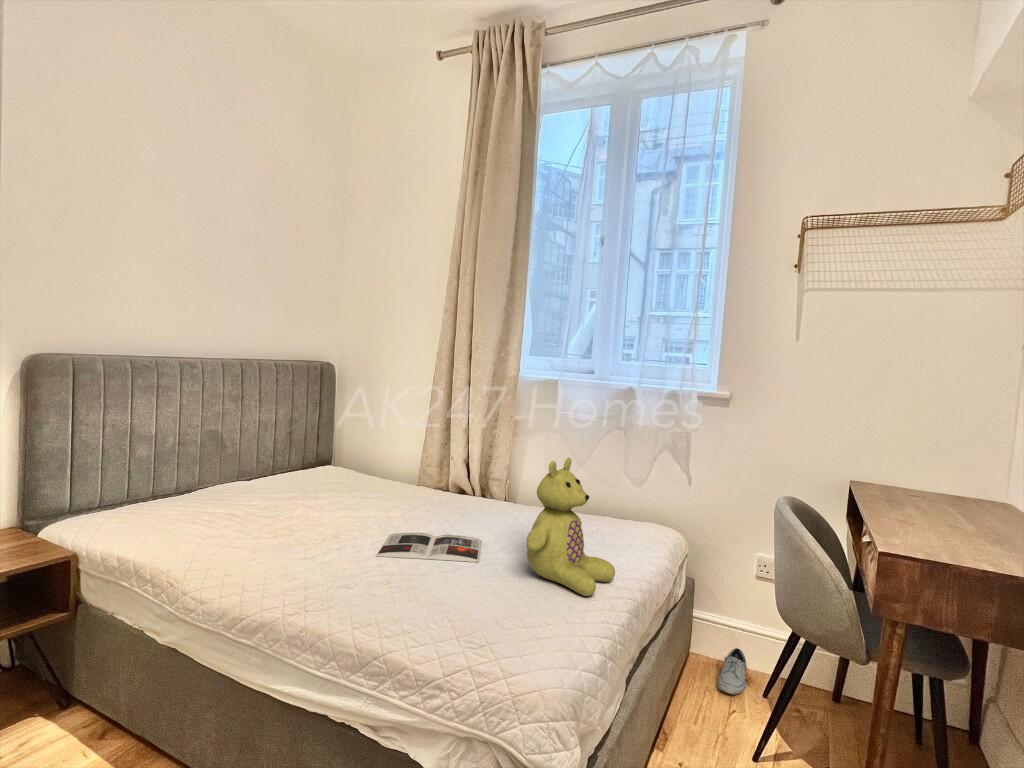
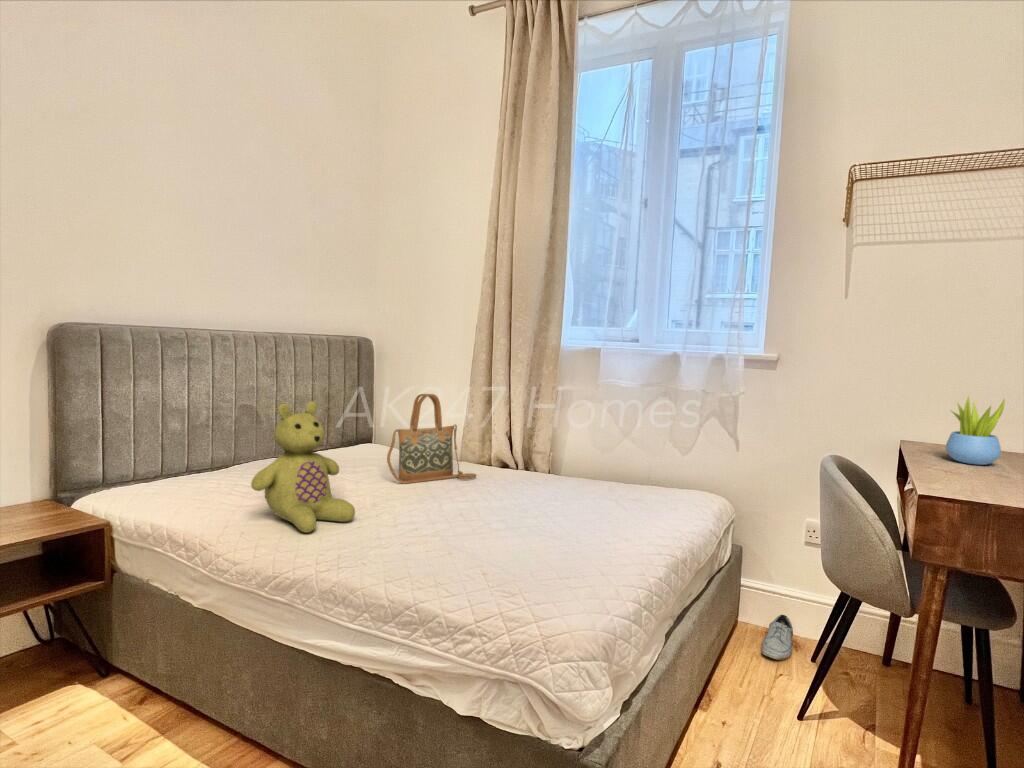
handbag: none [364,427,451,515] -> present [387,394,476,484]
succulent plant: none [892,452,947,517] -> present [946,397,1005,465]
stuffed bear: present [526,457,615,596] -> present [251,401,355,532]
magazine: present [376,533,481,562] -> none [402,498,509,524]

